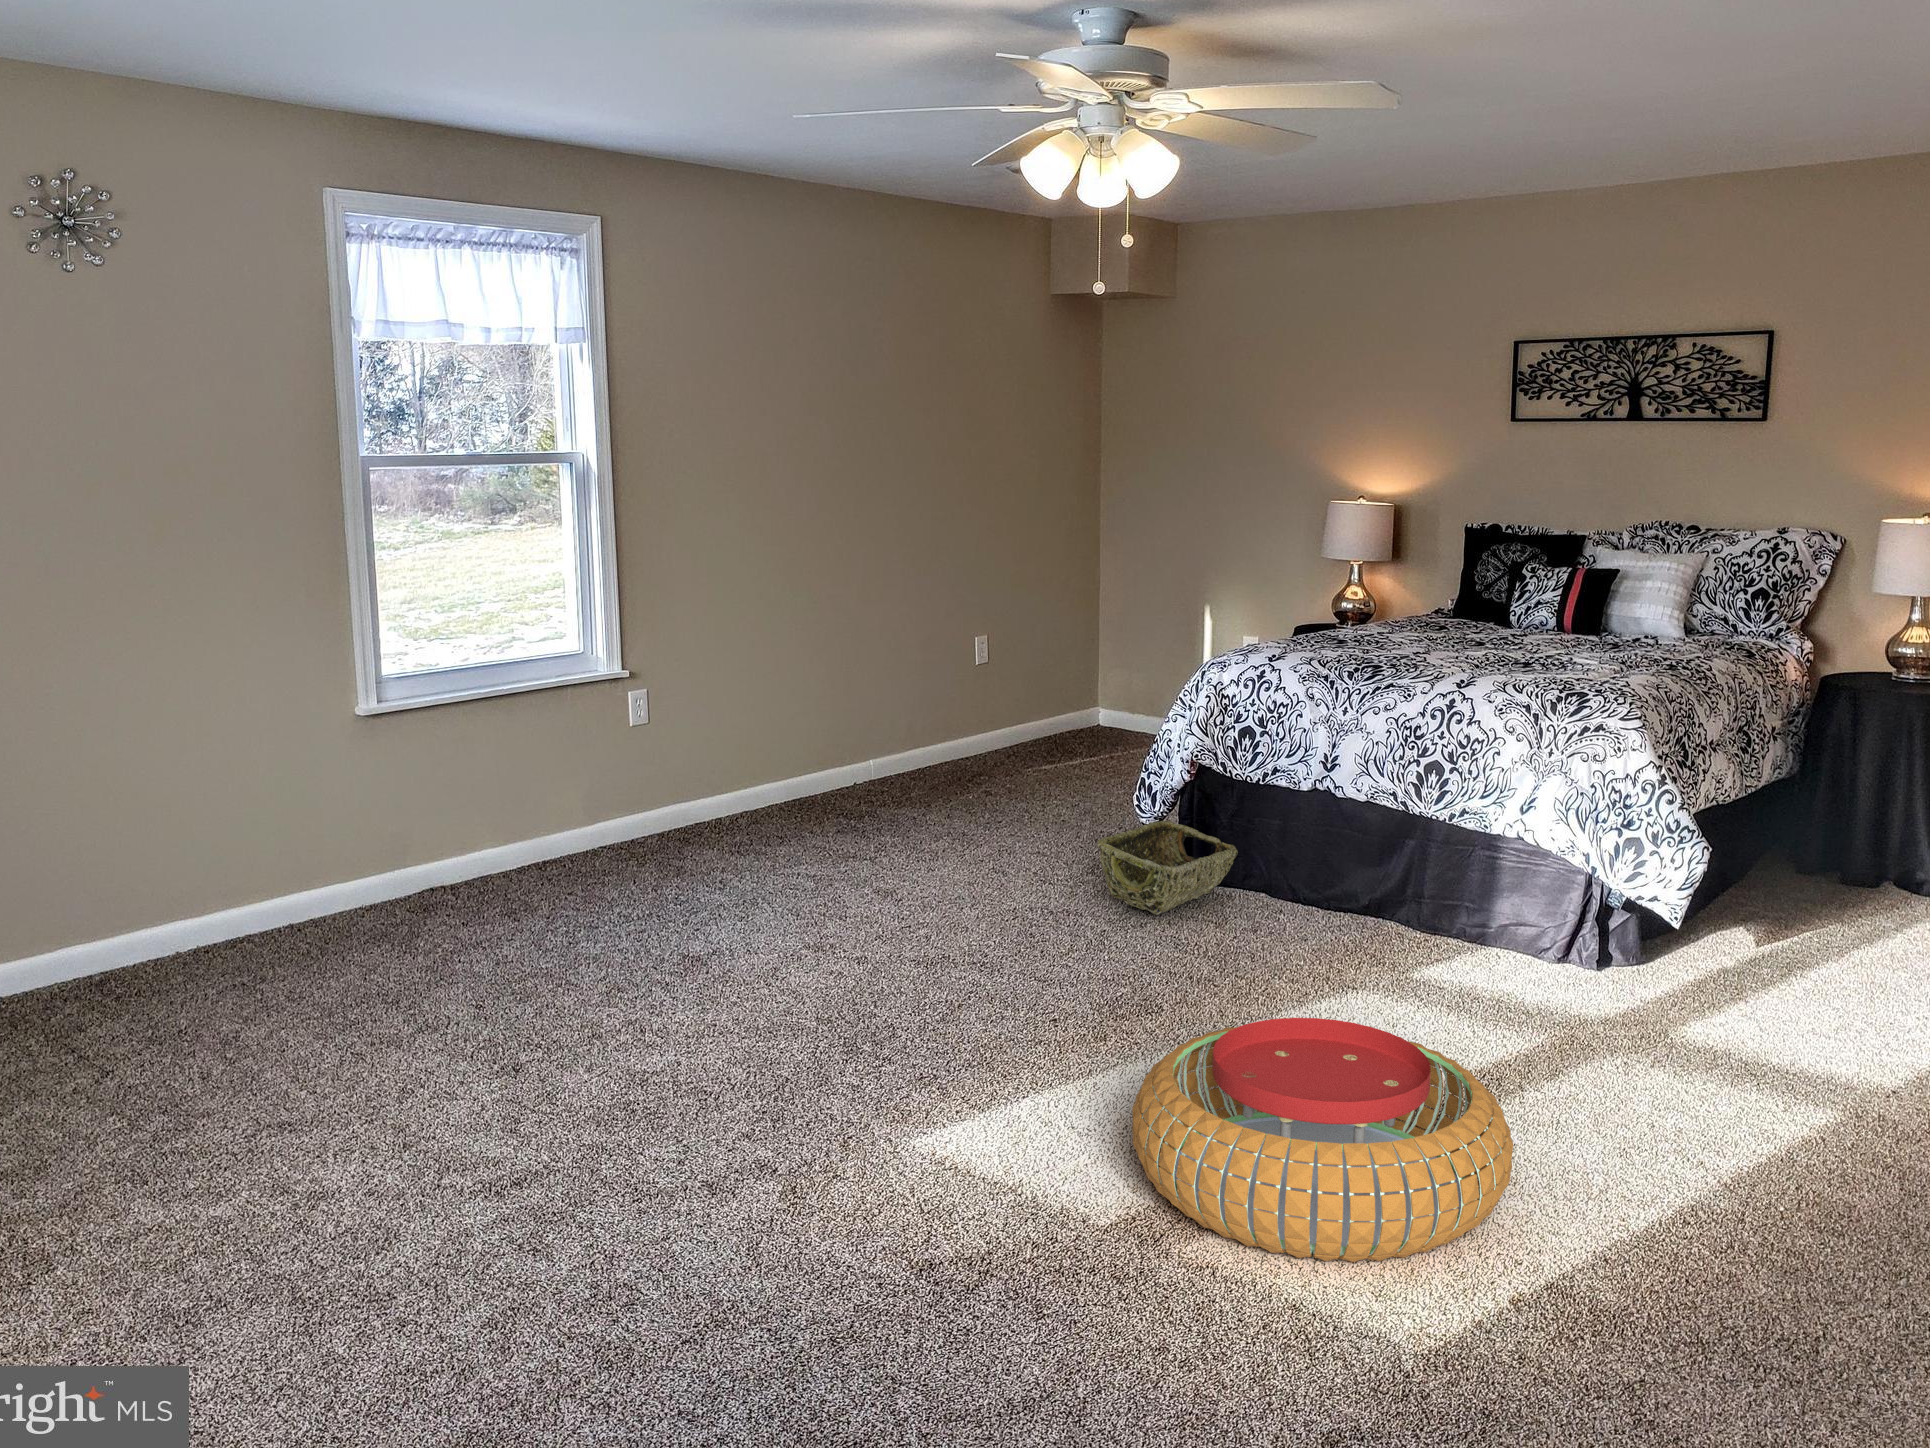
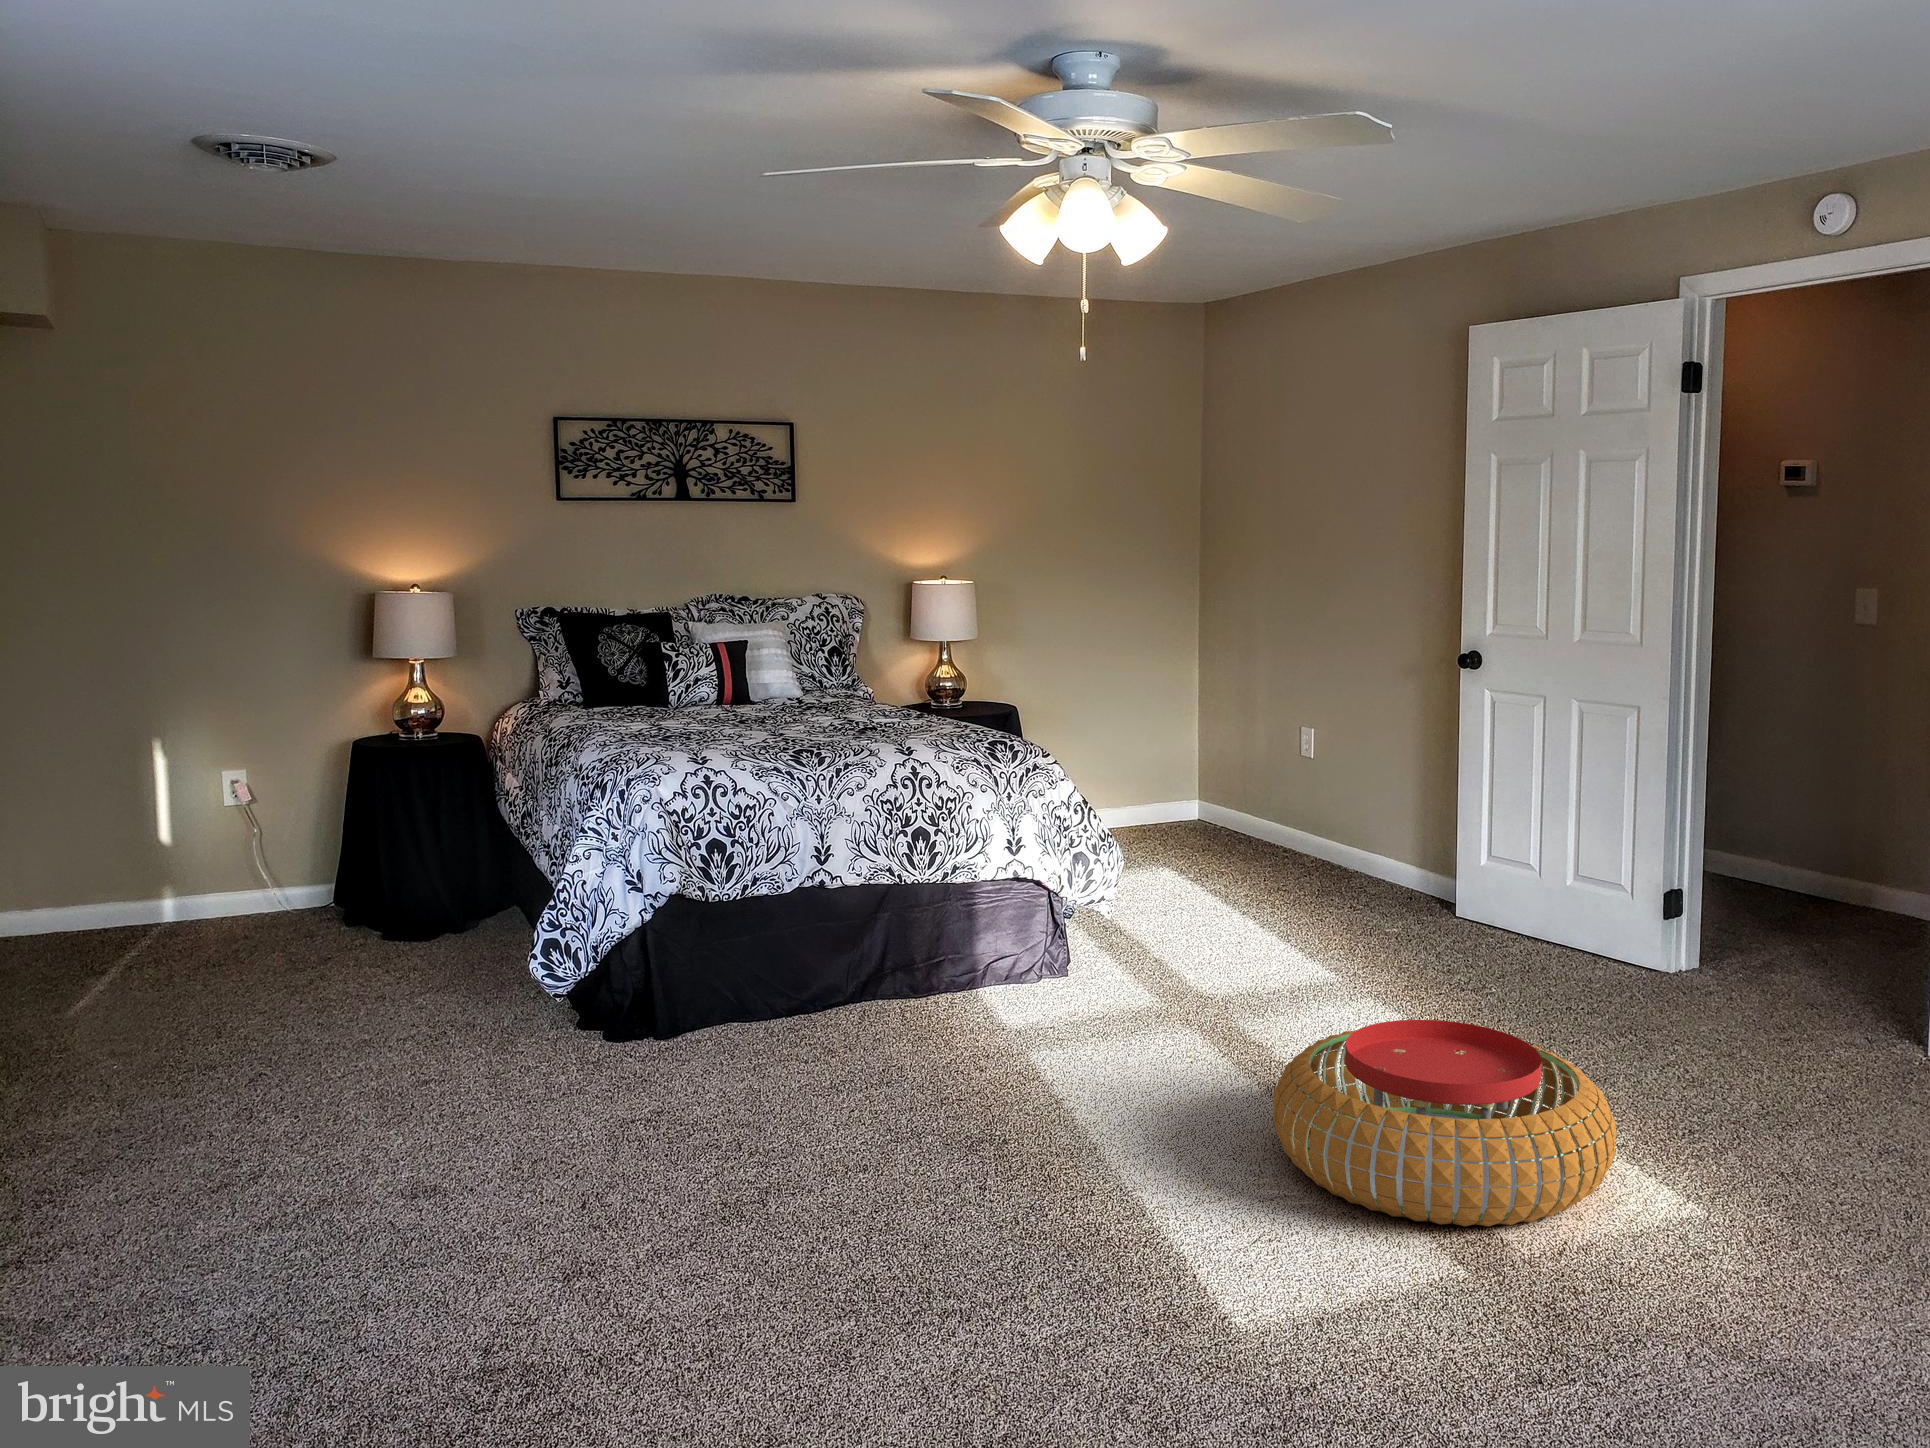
woven basket: present [1098,821,1238,915] -> none [640,972,789,1073]

